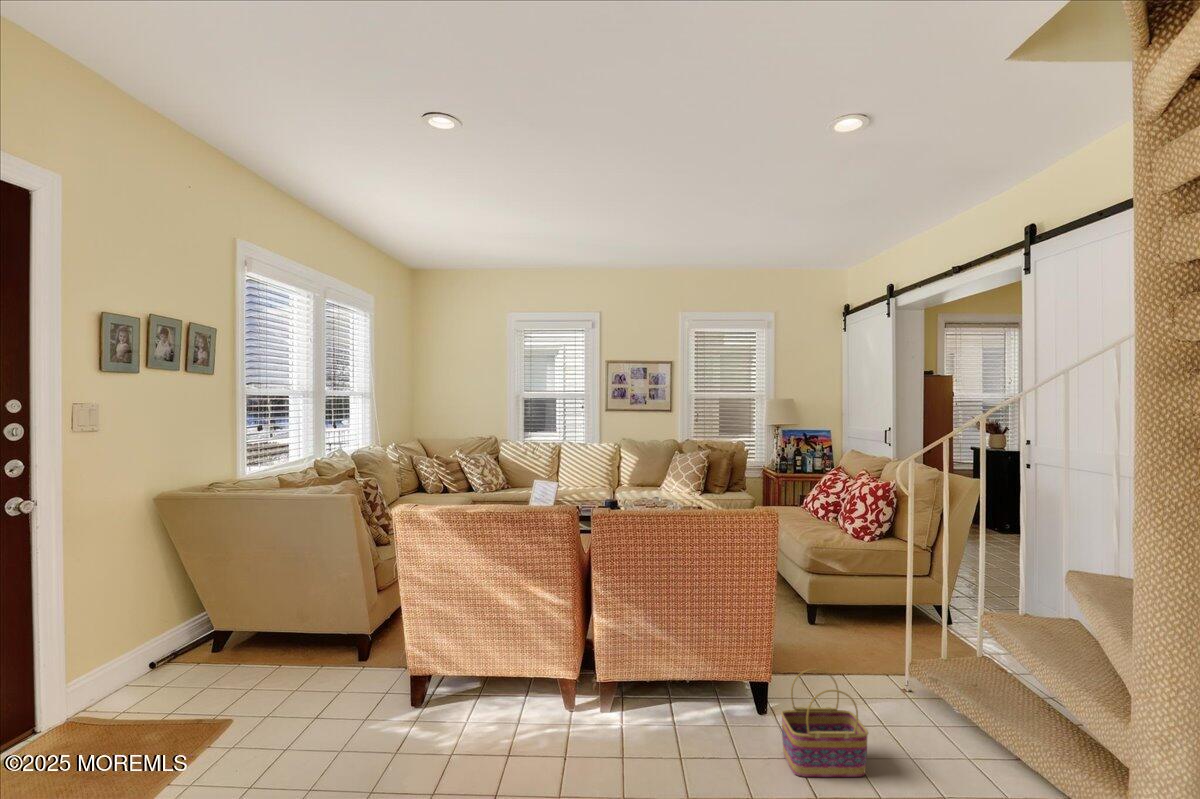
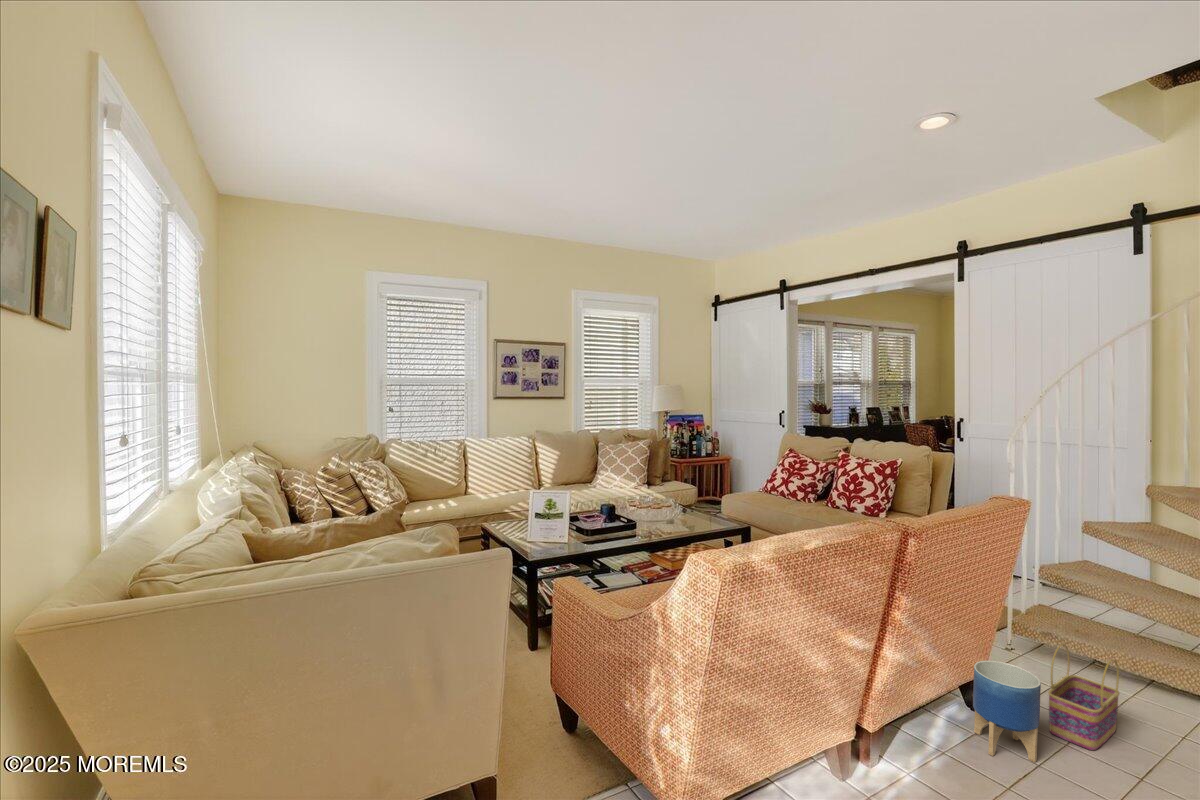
planter: none [690,660,743,760] -> present [973,661,1041,762]

